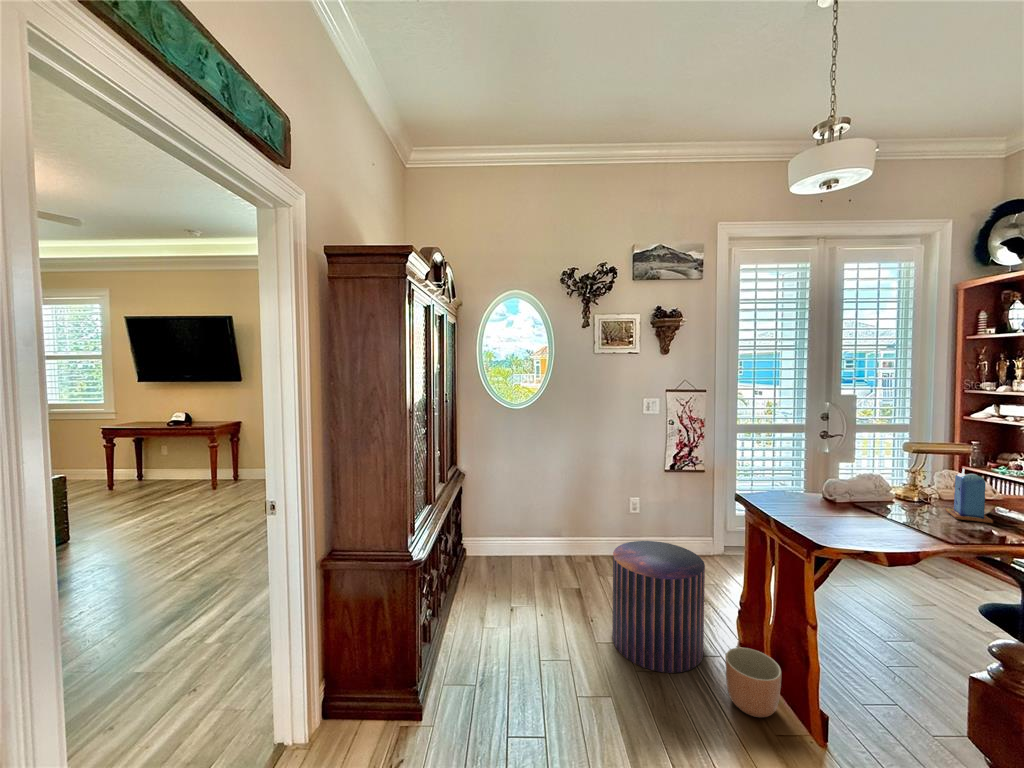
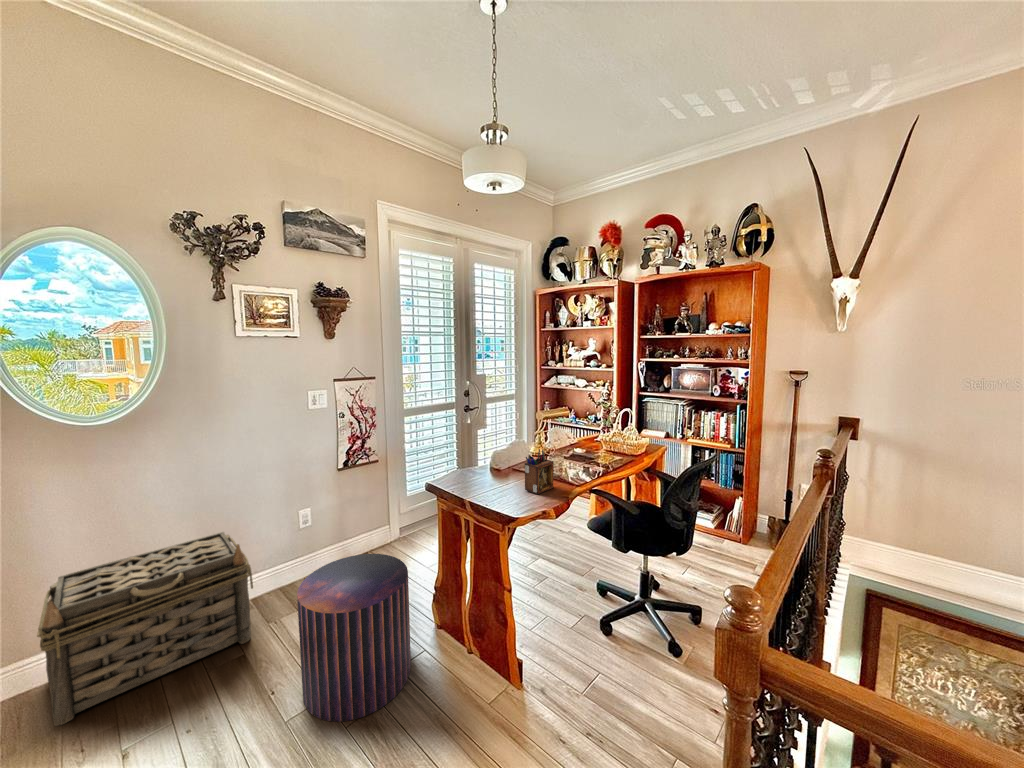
candle: present [945,468,993,523] -> none [569,426,596,465]
desk organizer: none [844,481,889,531] -> present [525,449,554,494]
basket: none [485,498,591,584] -> present [37,532,253,726]
planter: present [725,648,781,717] -> none [441,633,491,705]

